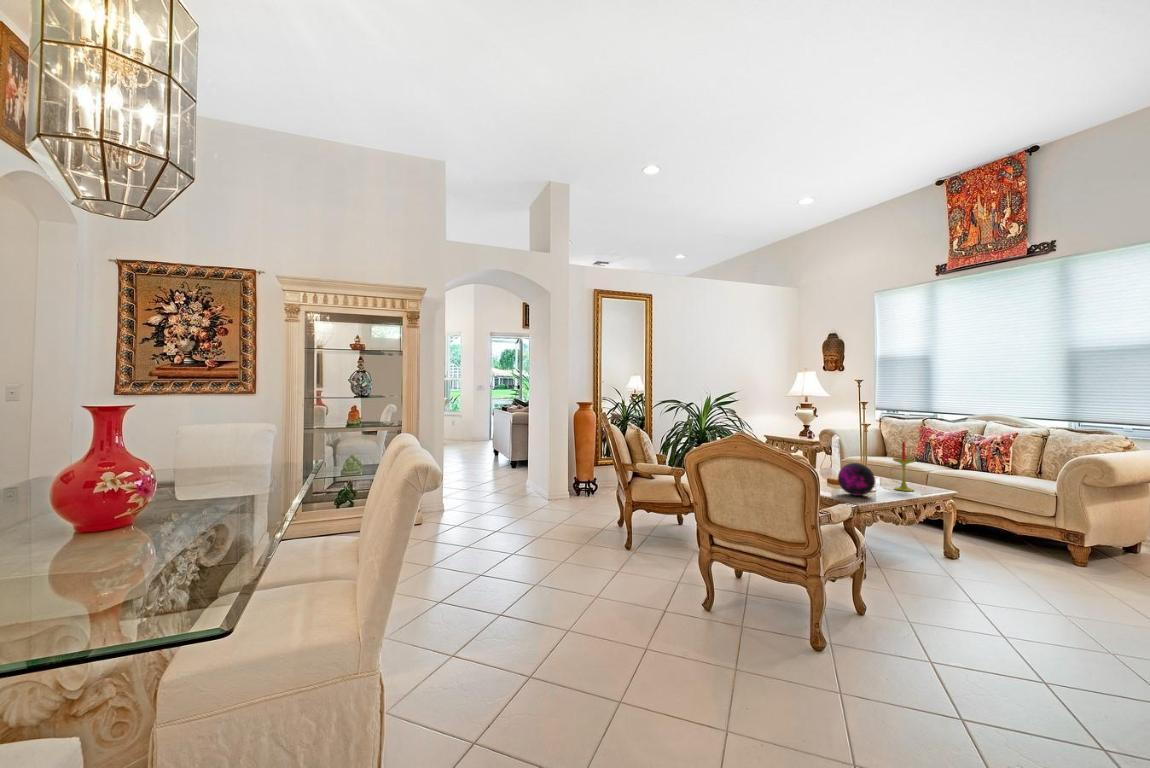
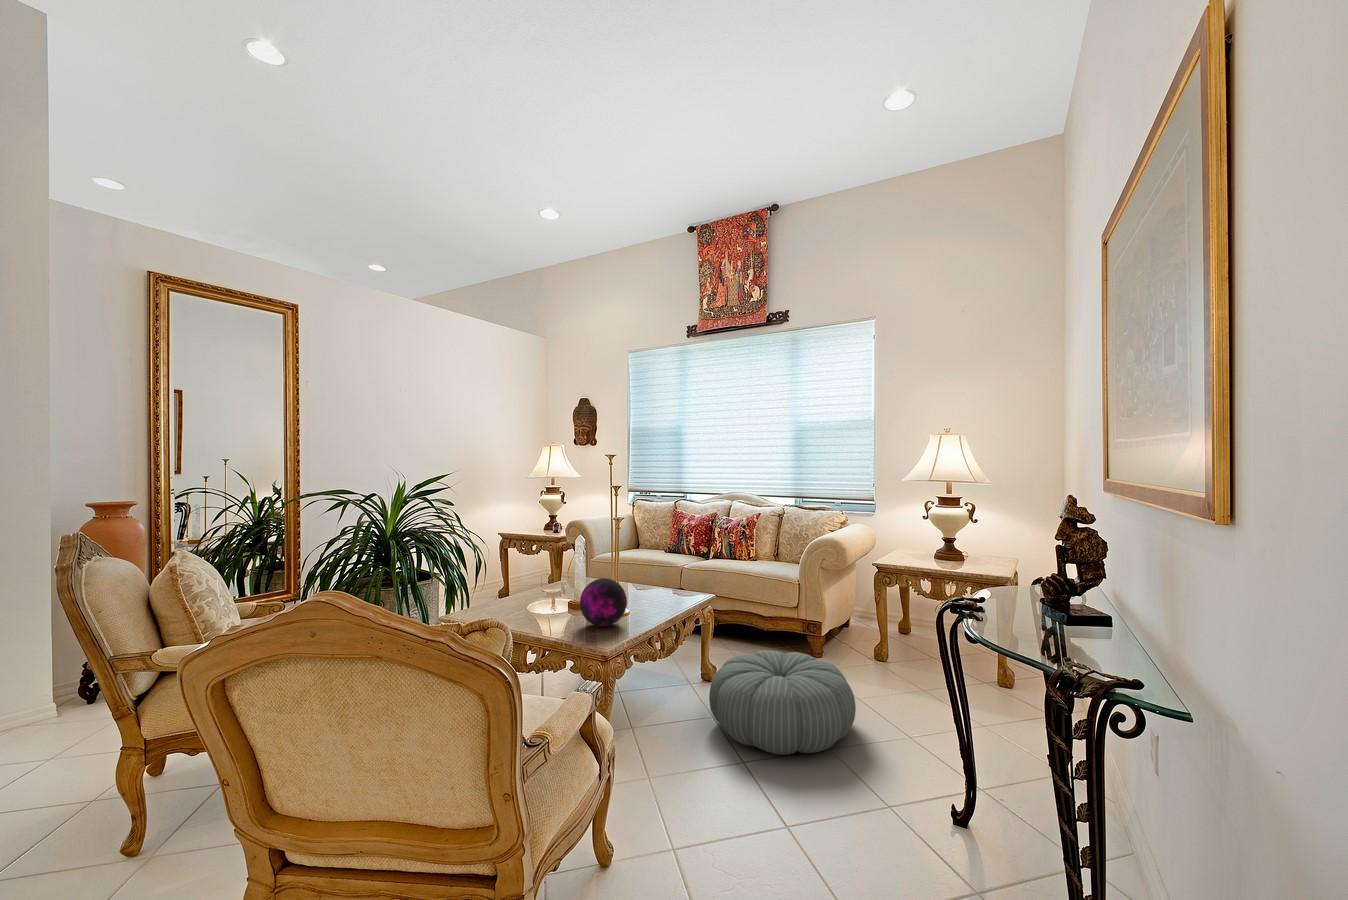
candle: present [890,442,915,491] -> none [644,538,672,605]
pouf: none [949,536,1107,616] -> present [709,650,856,755]

